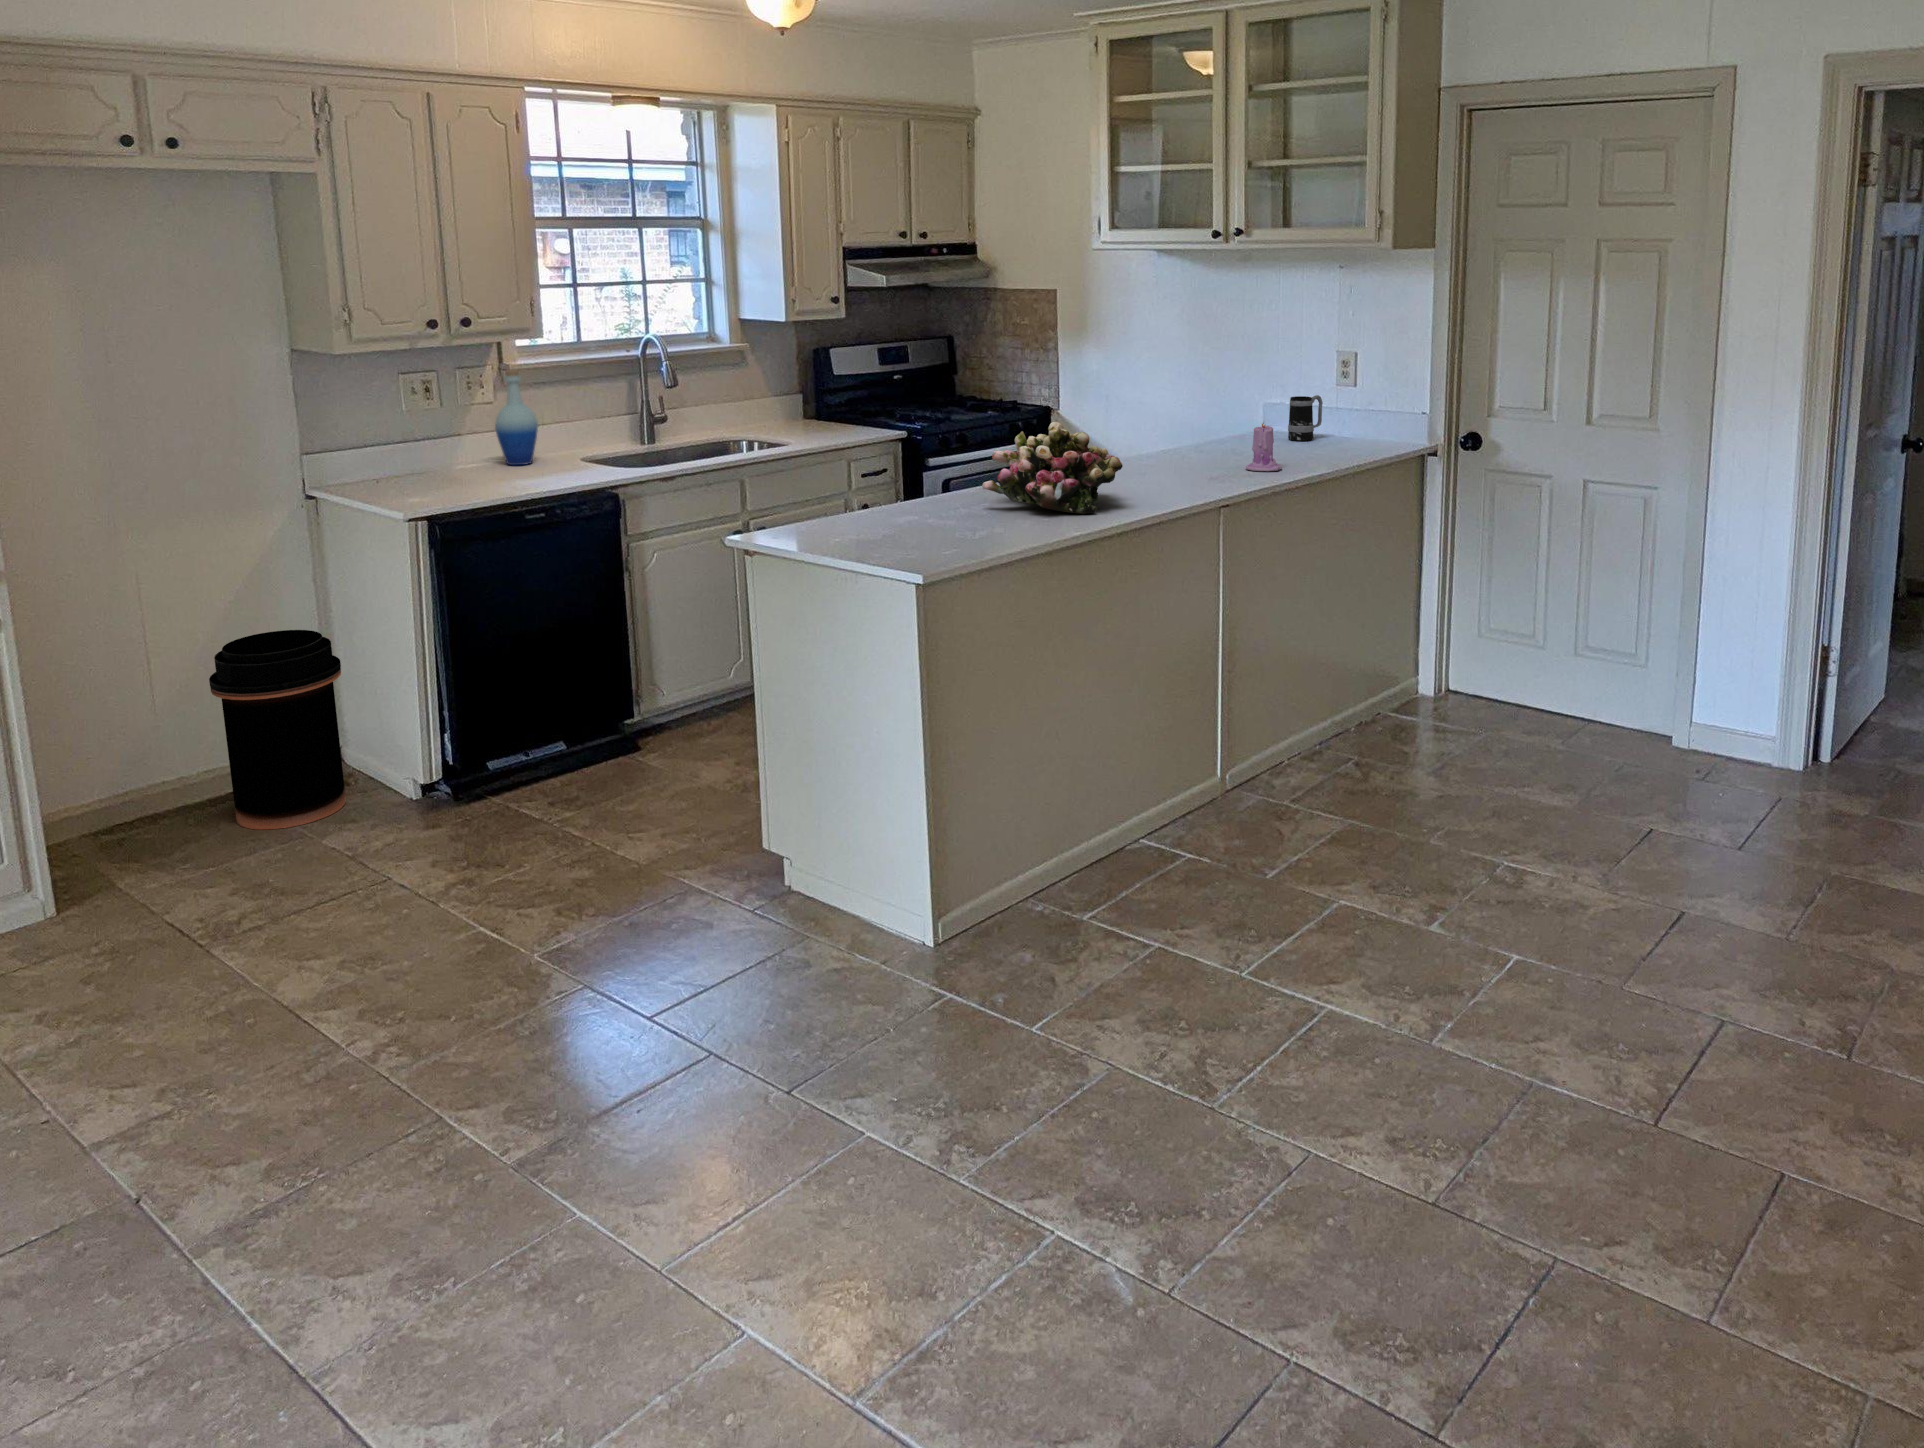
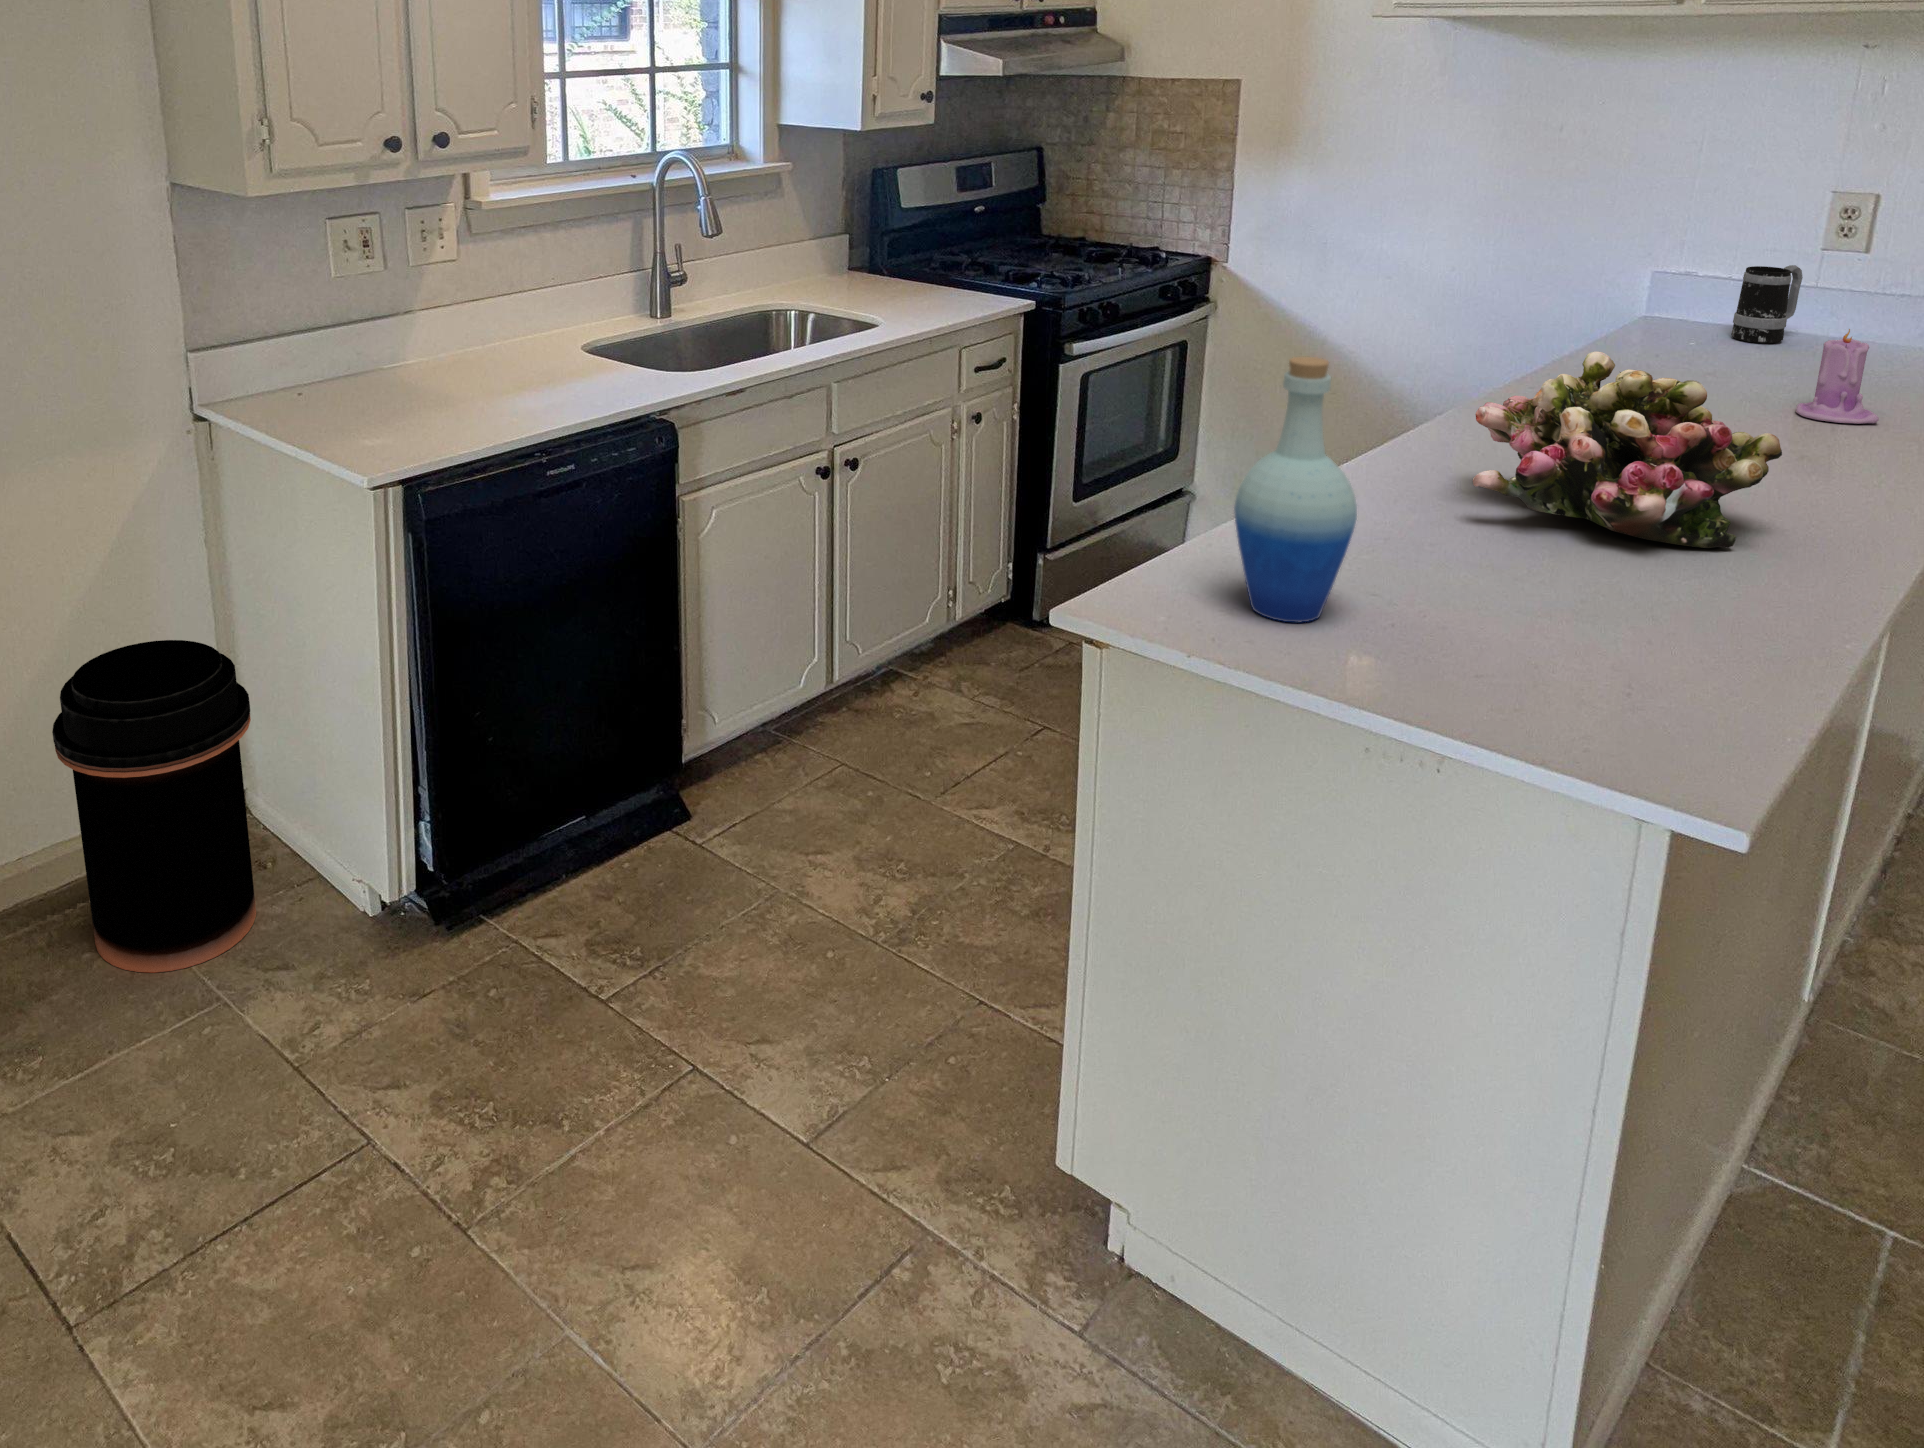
bottle: present [495,370,538,465] -> present [1234,357,1357,622]

